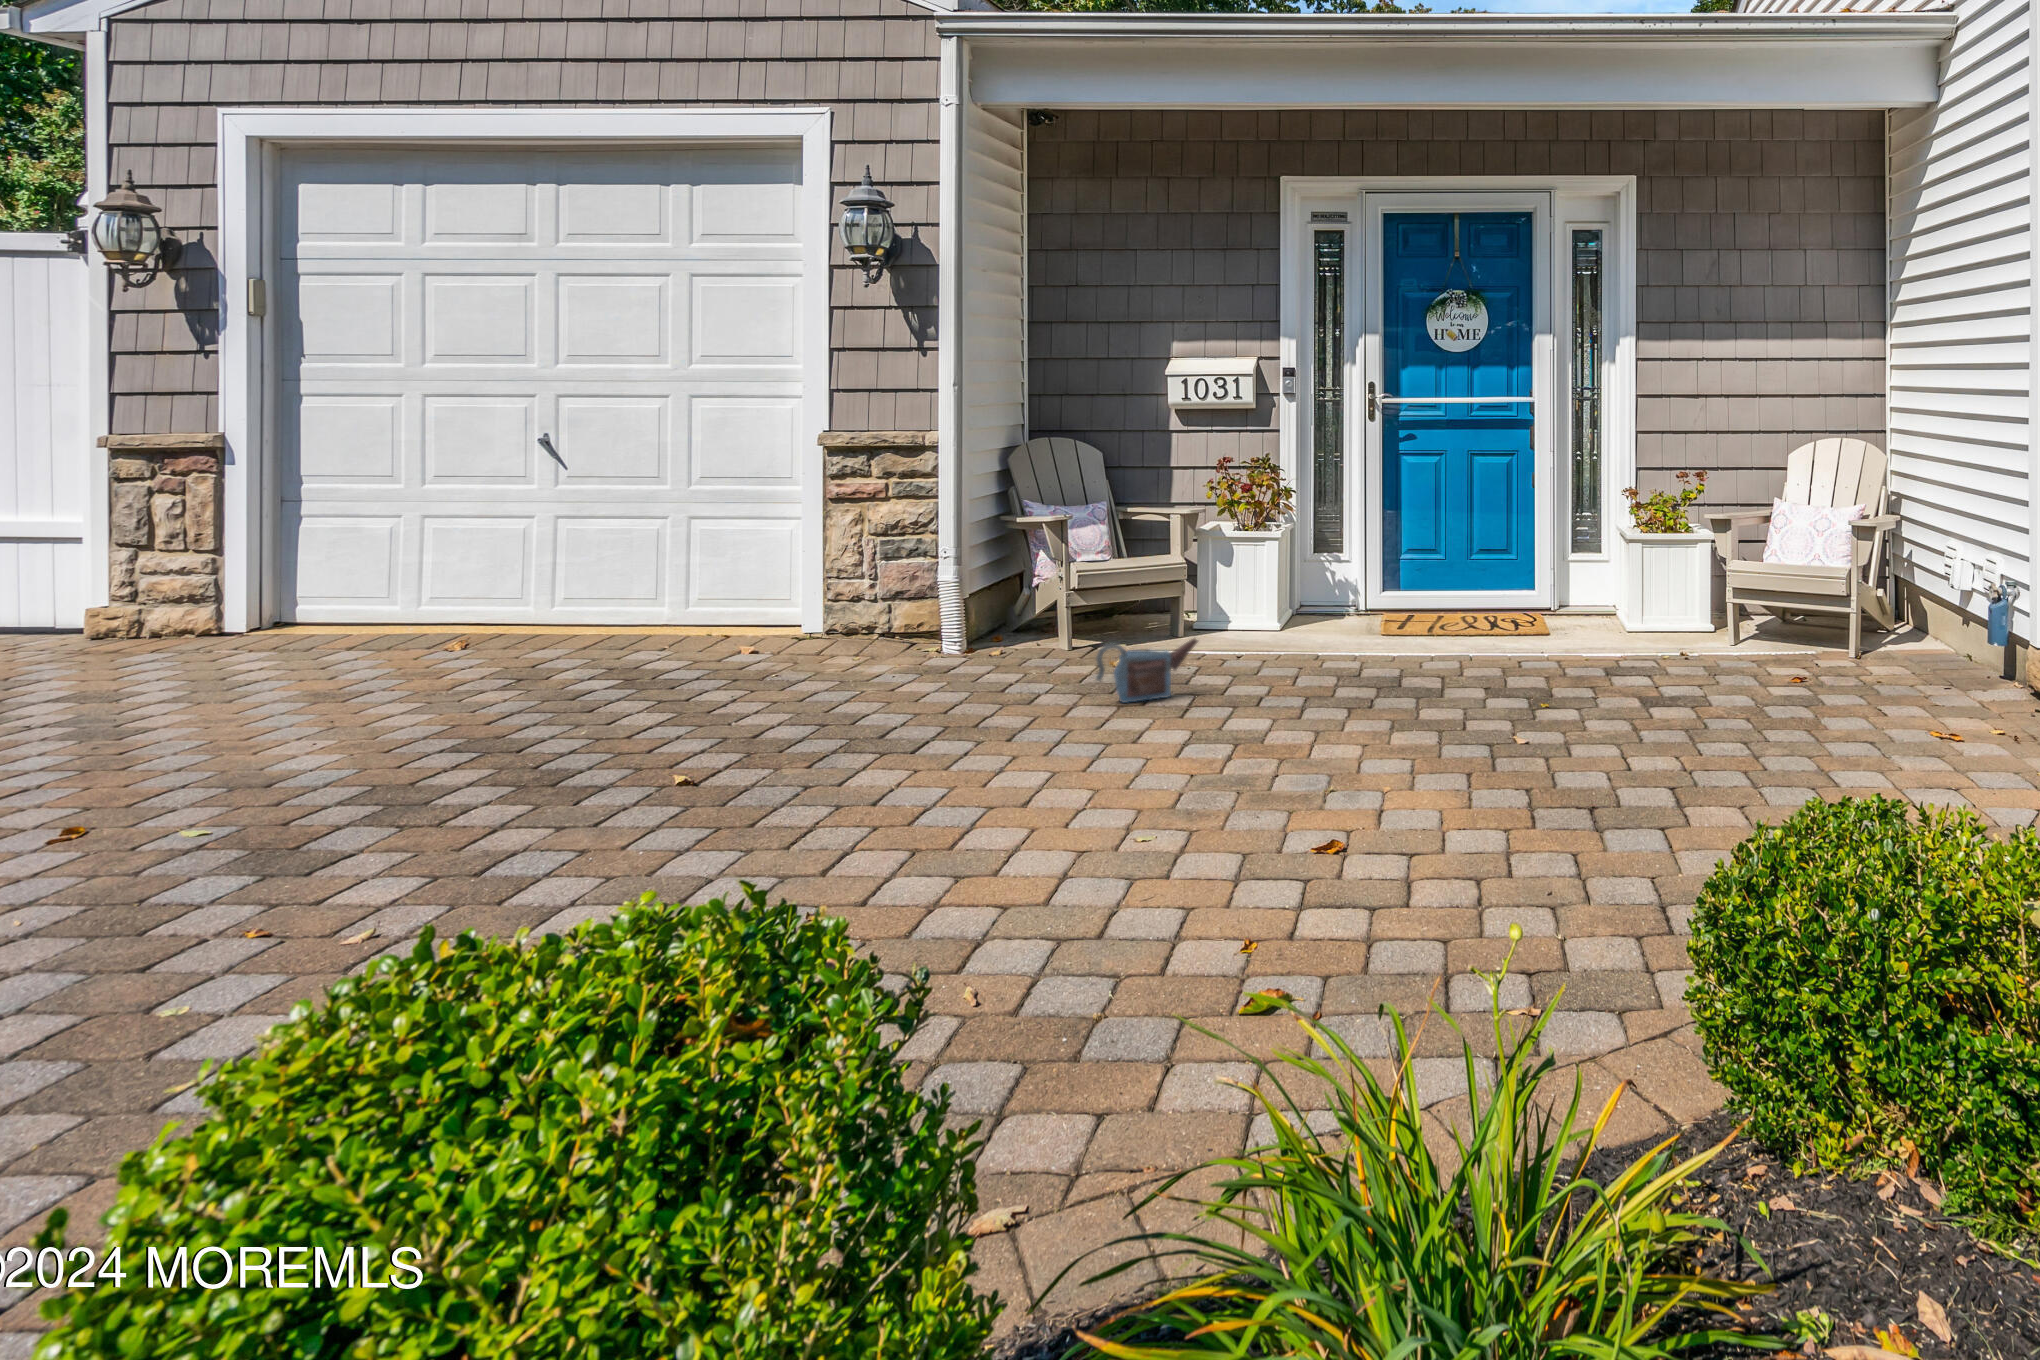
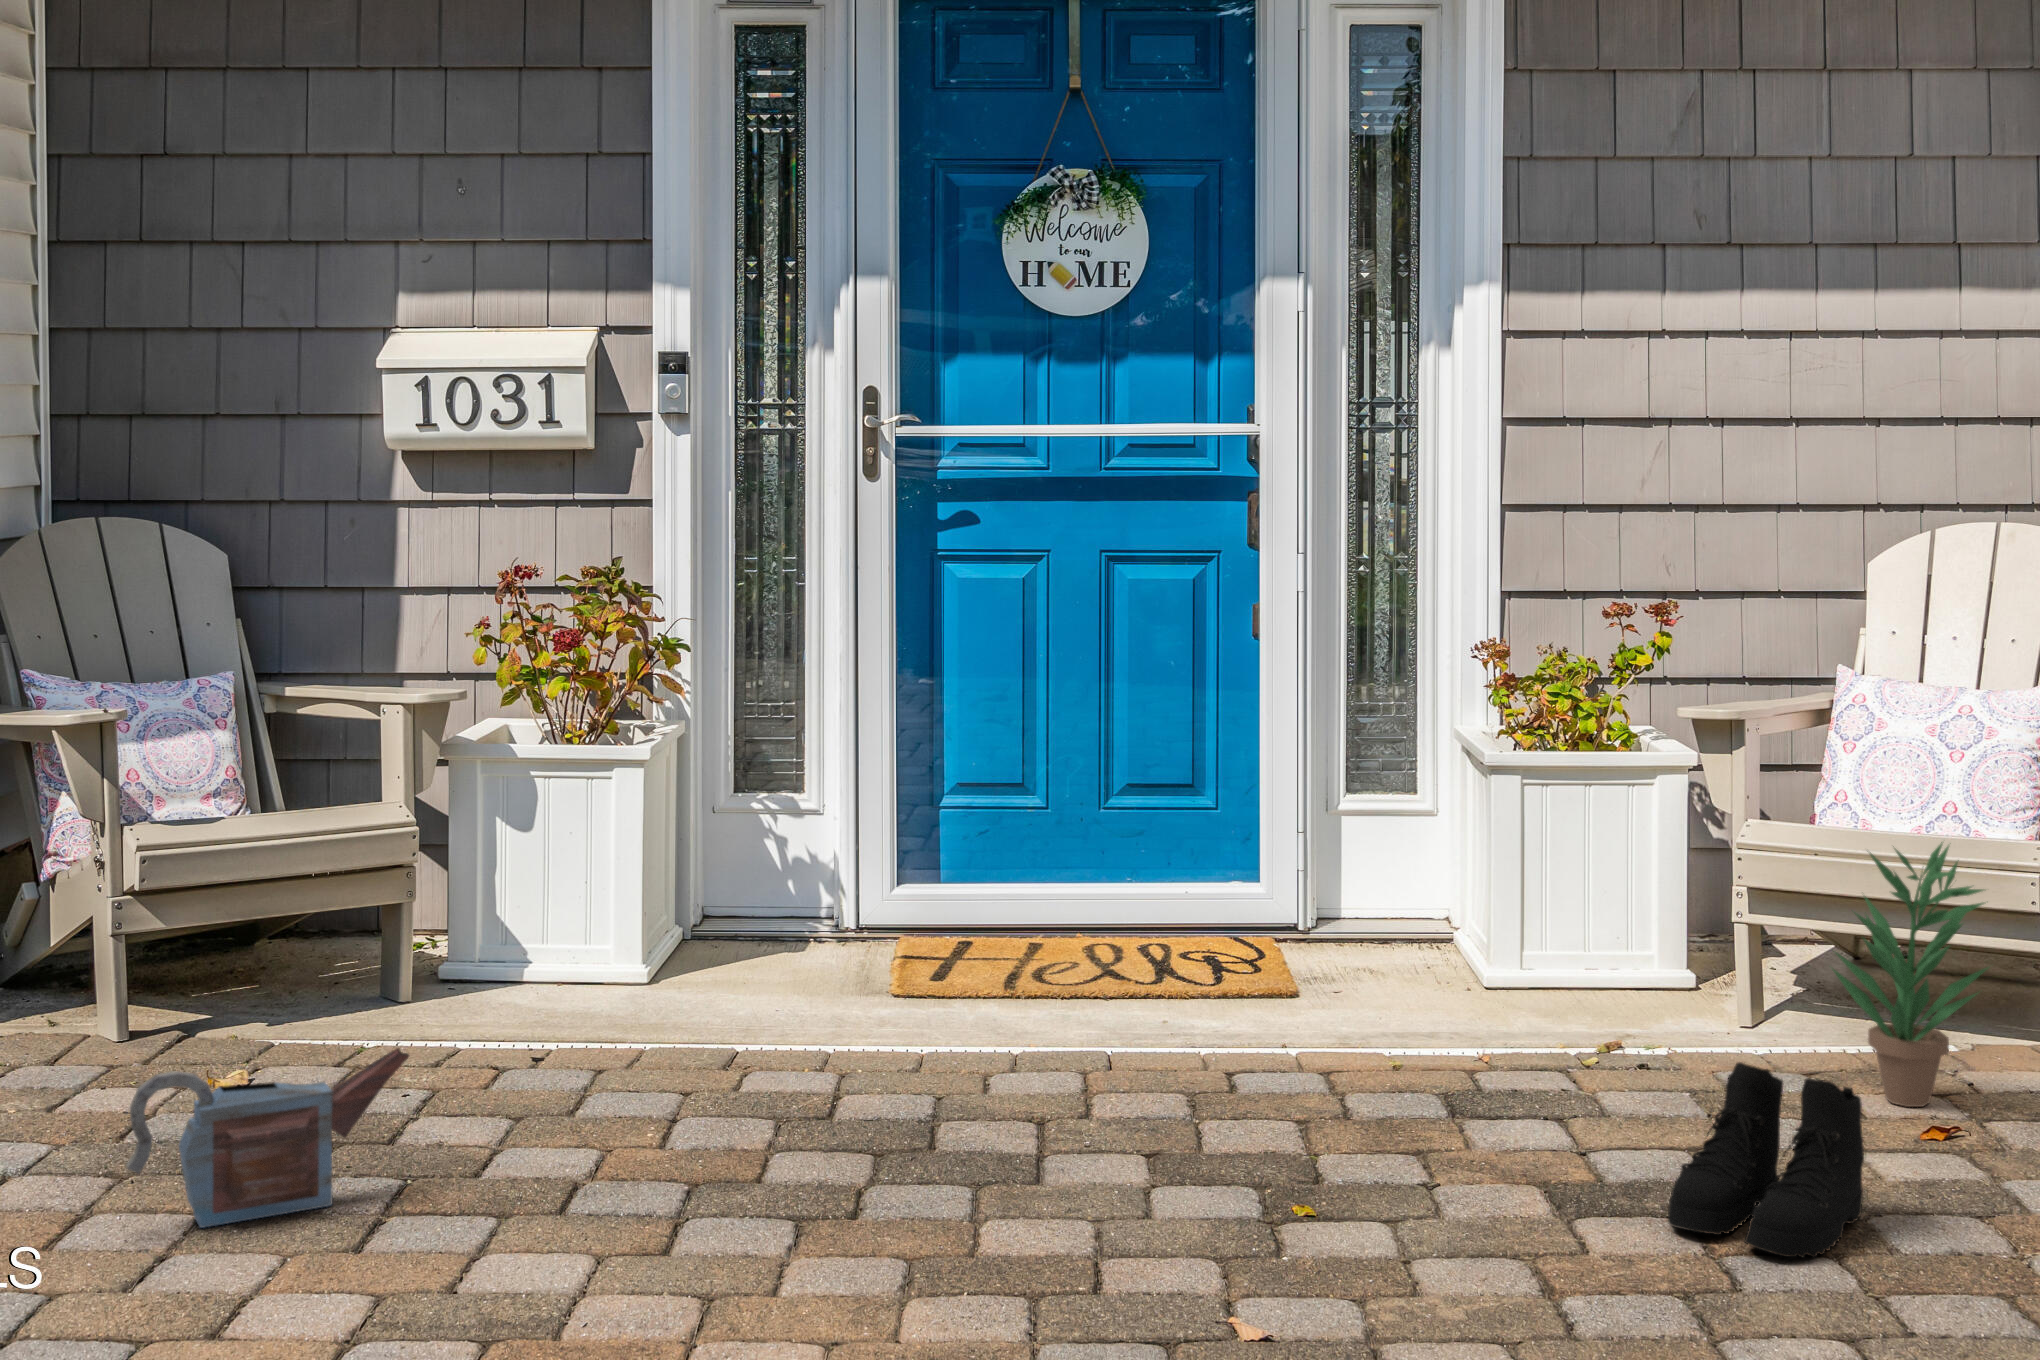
potted plant: none [1759,561,1822,669] -> present [1833,842,1988,1107]
boots: none [1683,642,1759,712] -> present [1668,1062,1864,1257]

